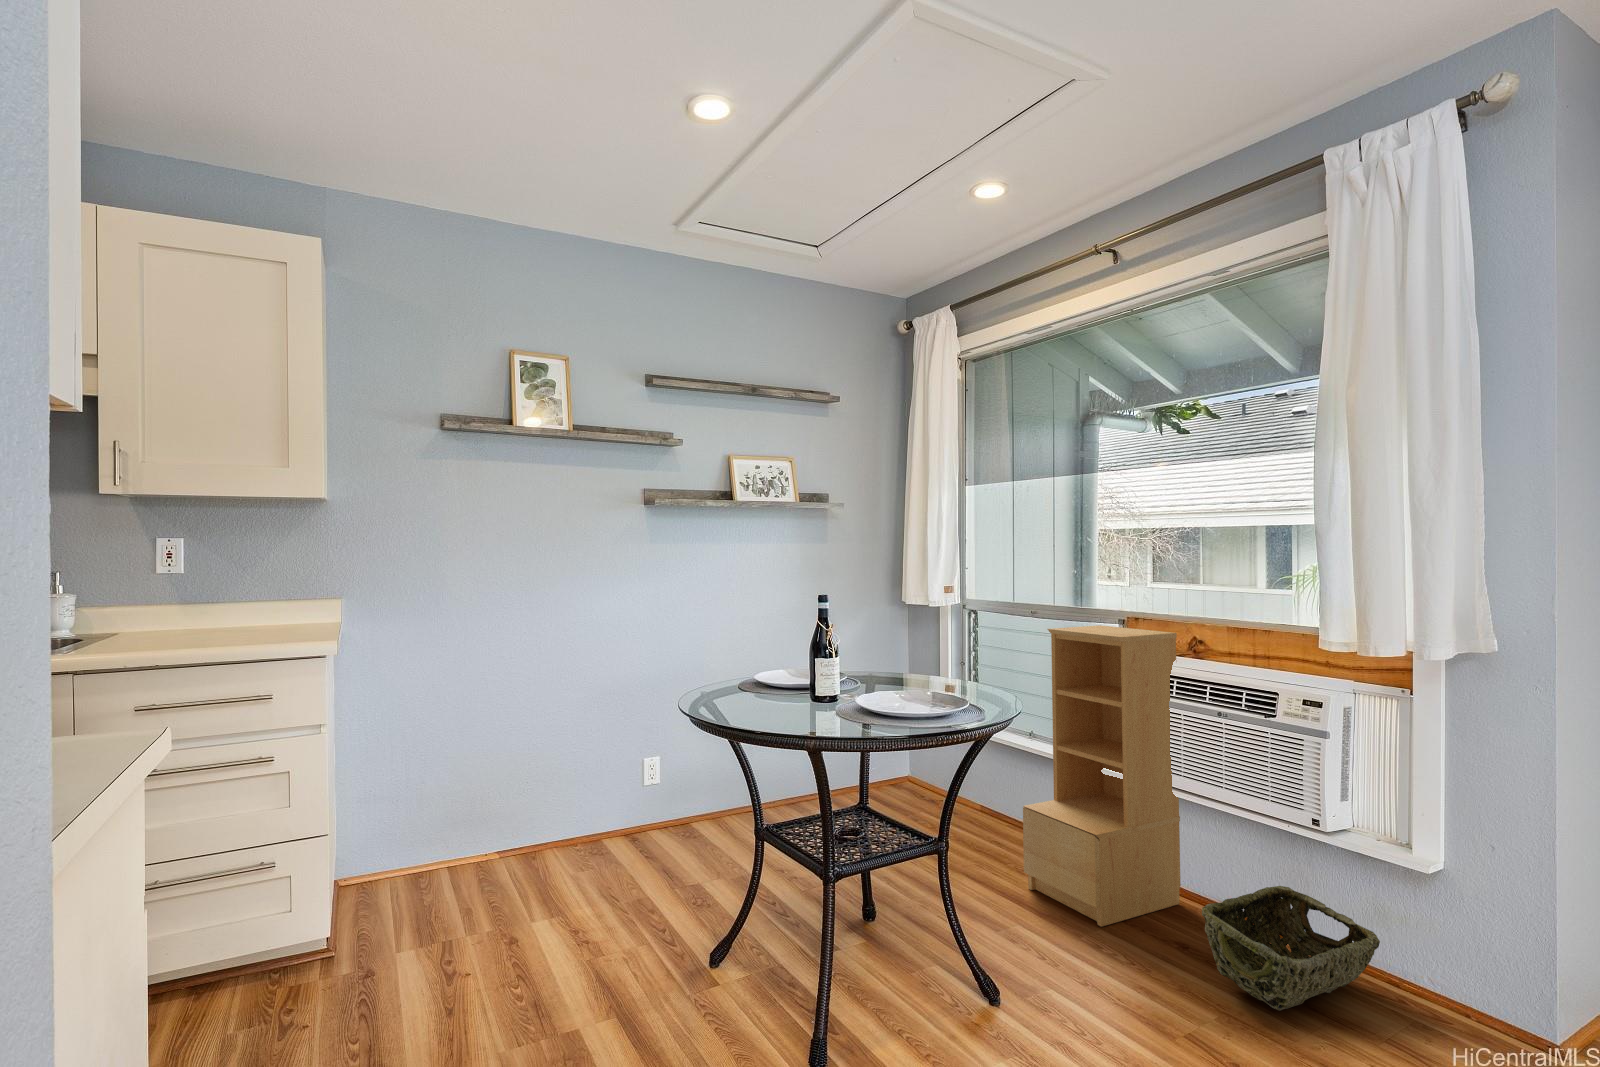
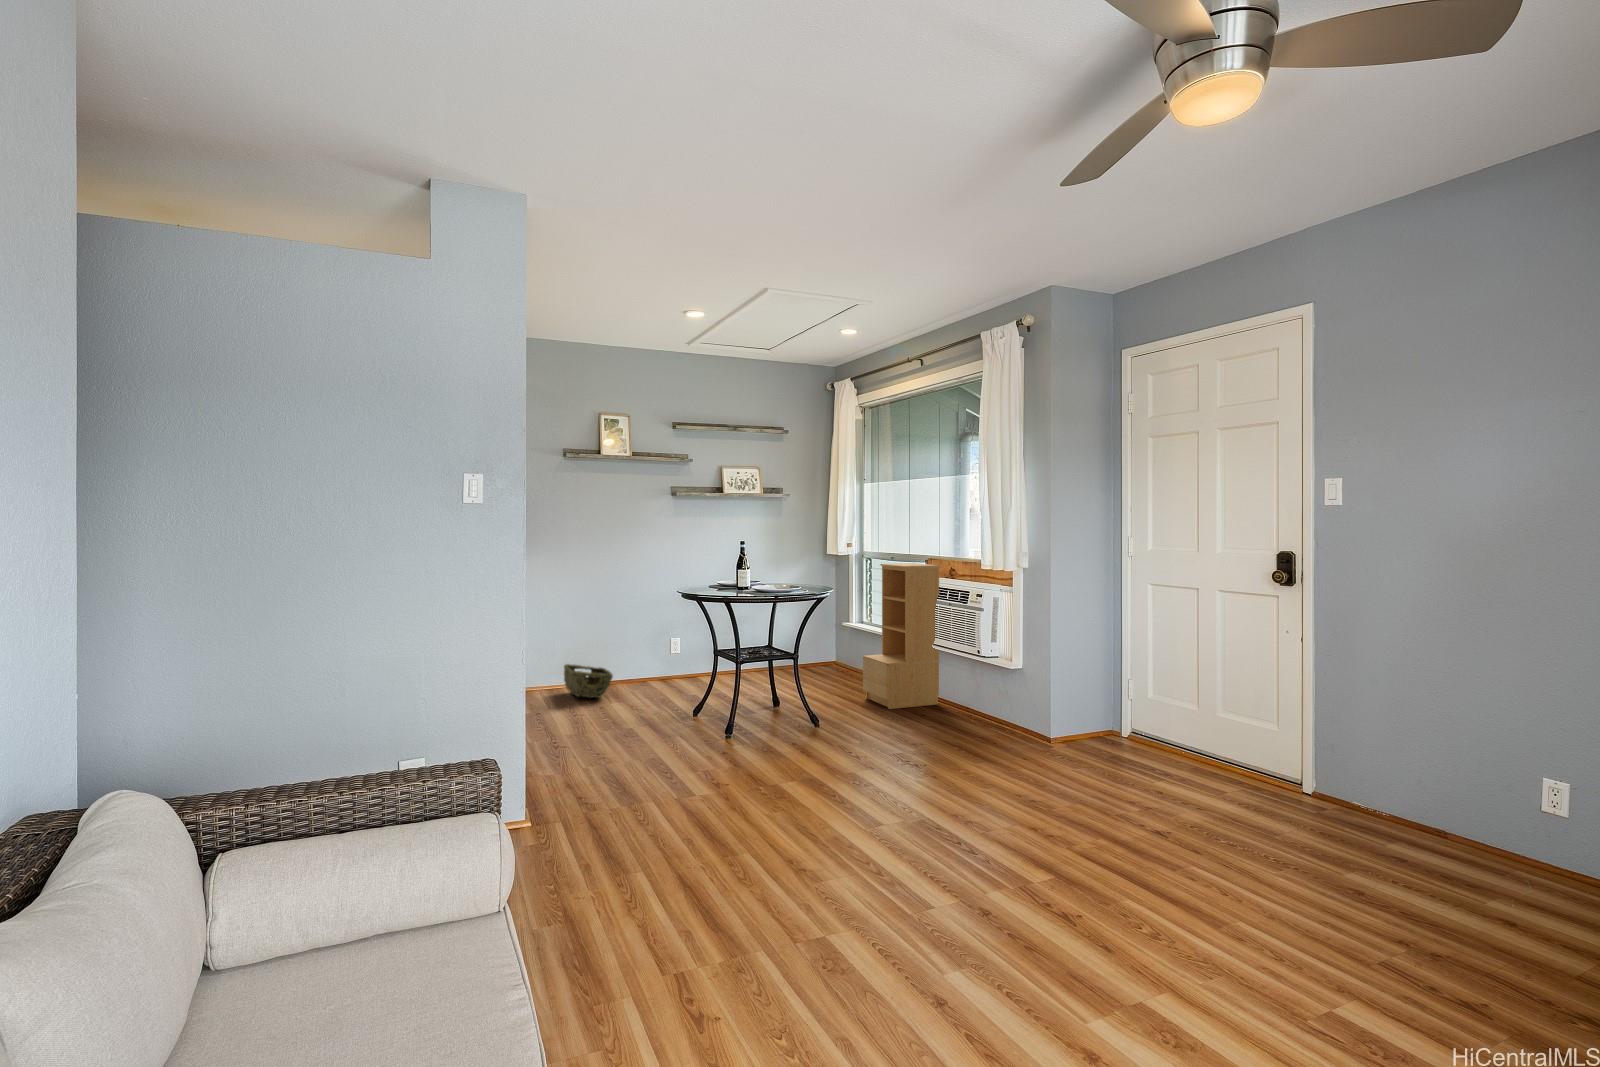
woven basket: present [1202,886,1380,1011] -> present [564,664,613,698]

